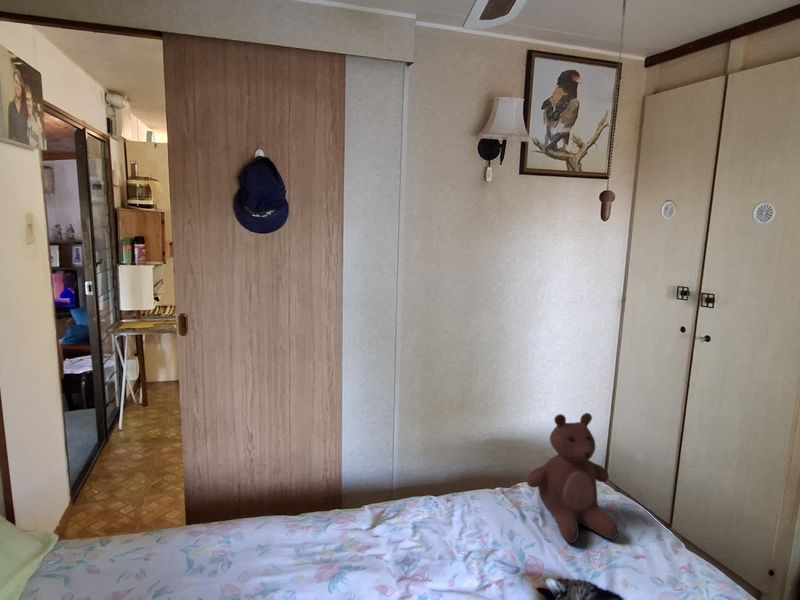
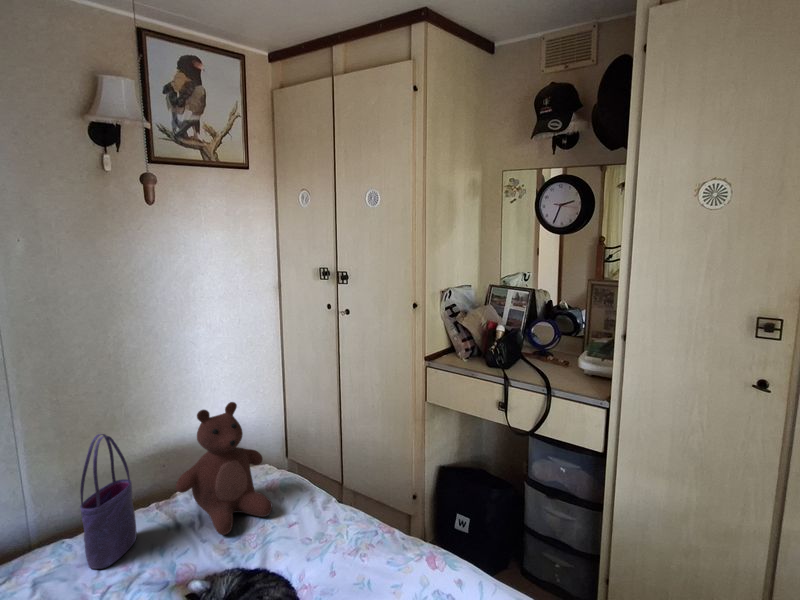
tote bag: none [452,415,492,532] -> present [80,434,137,569]

